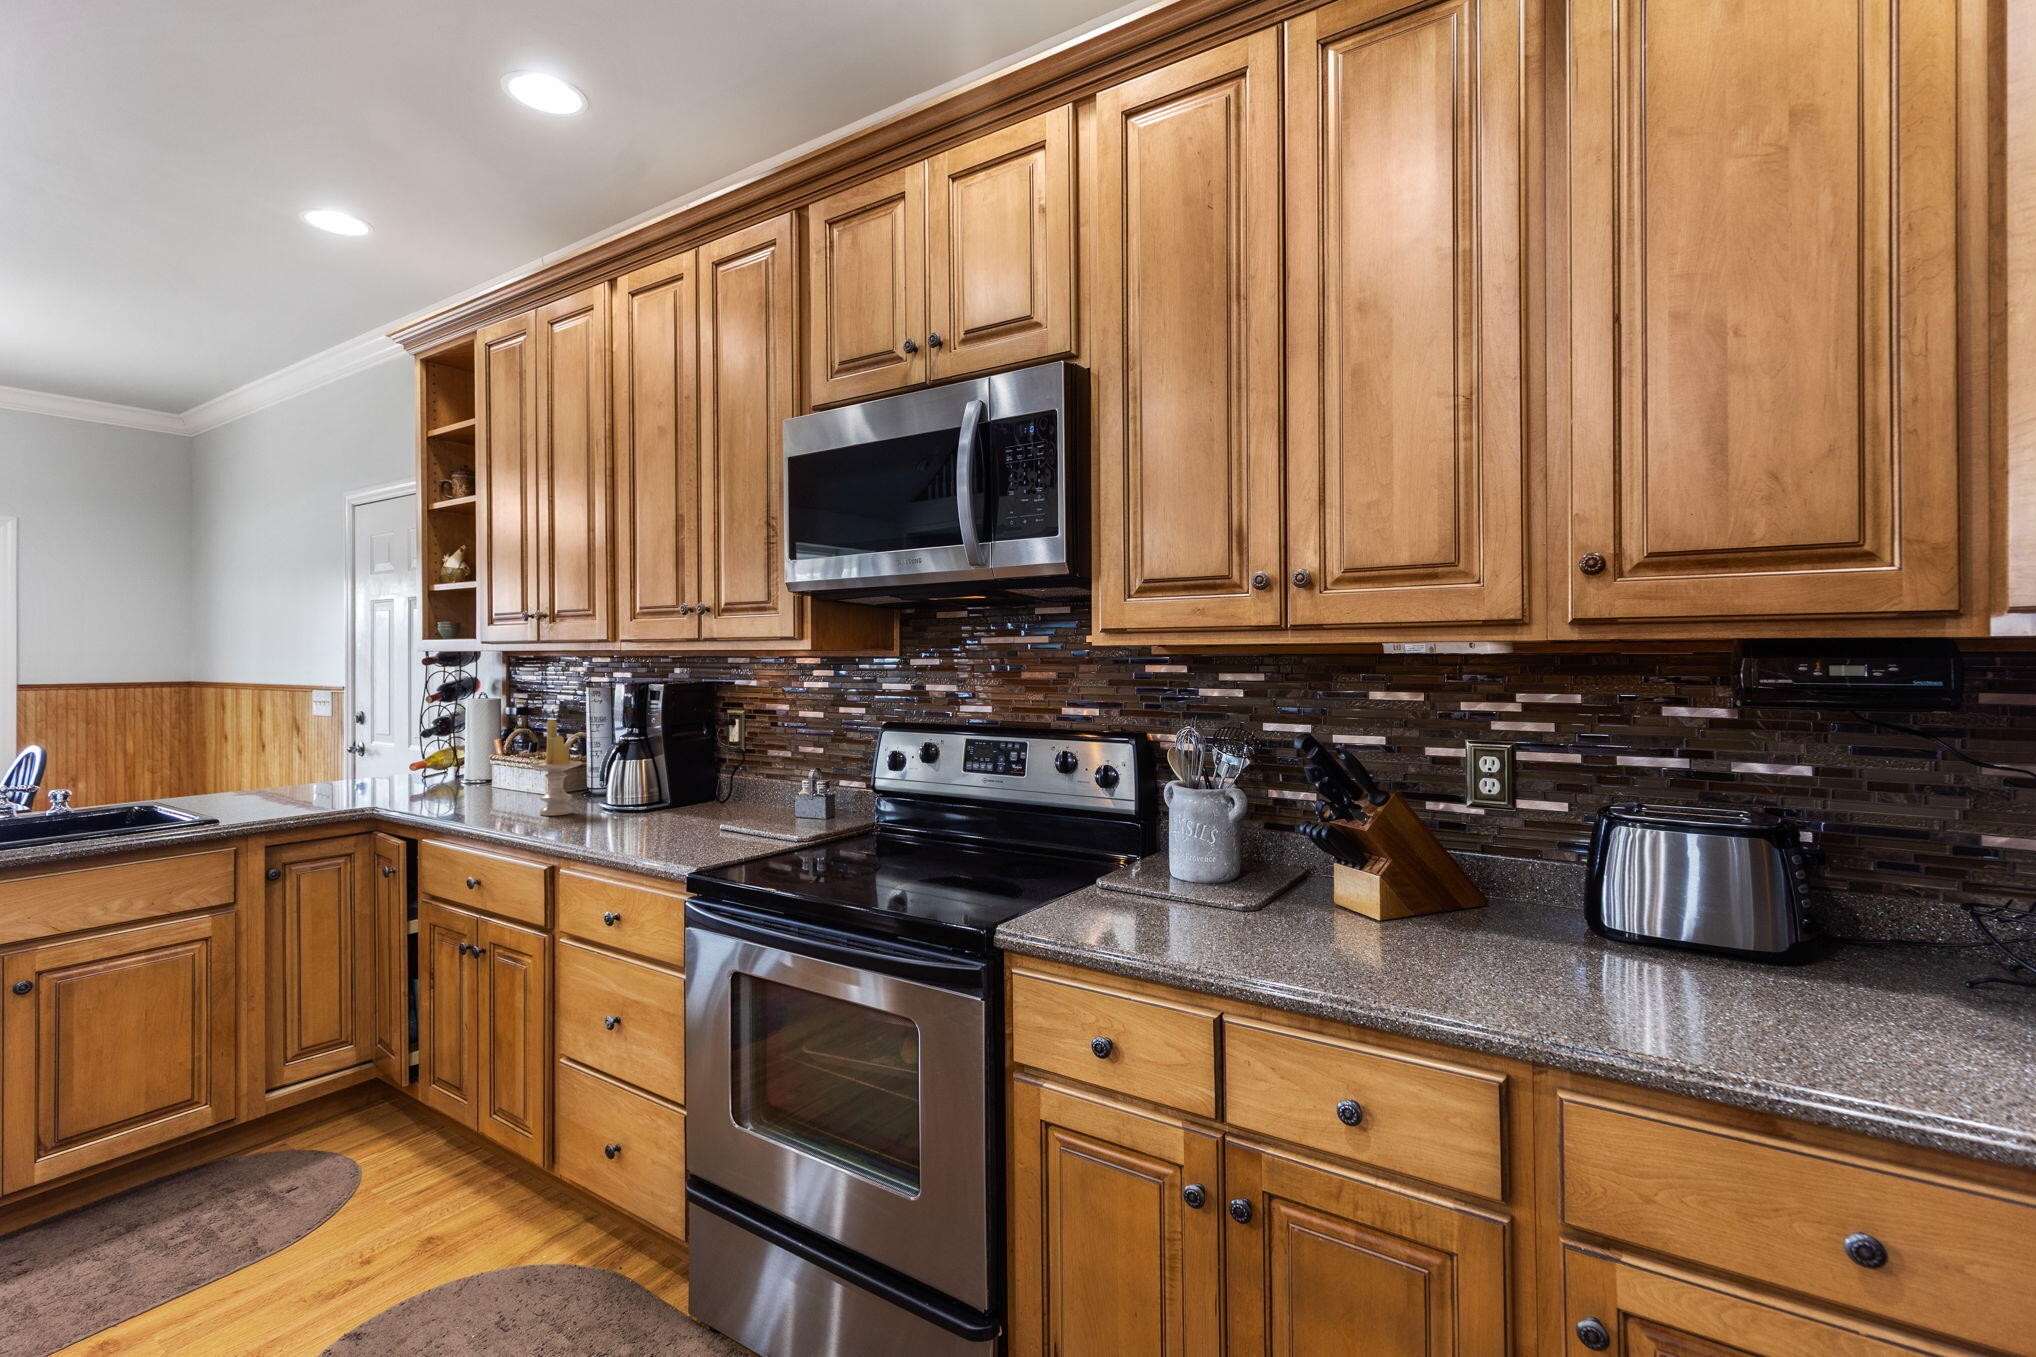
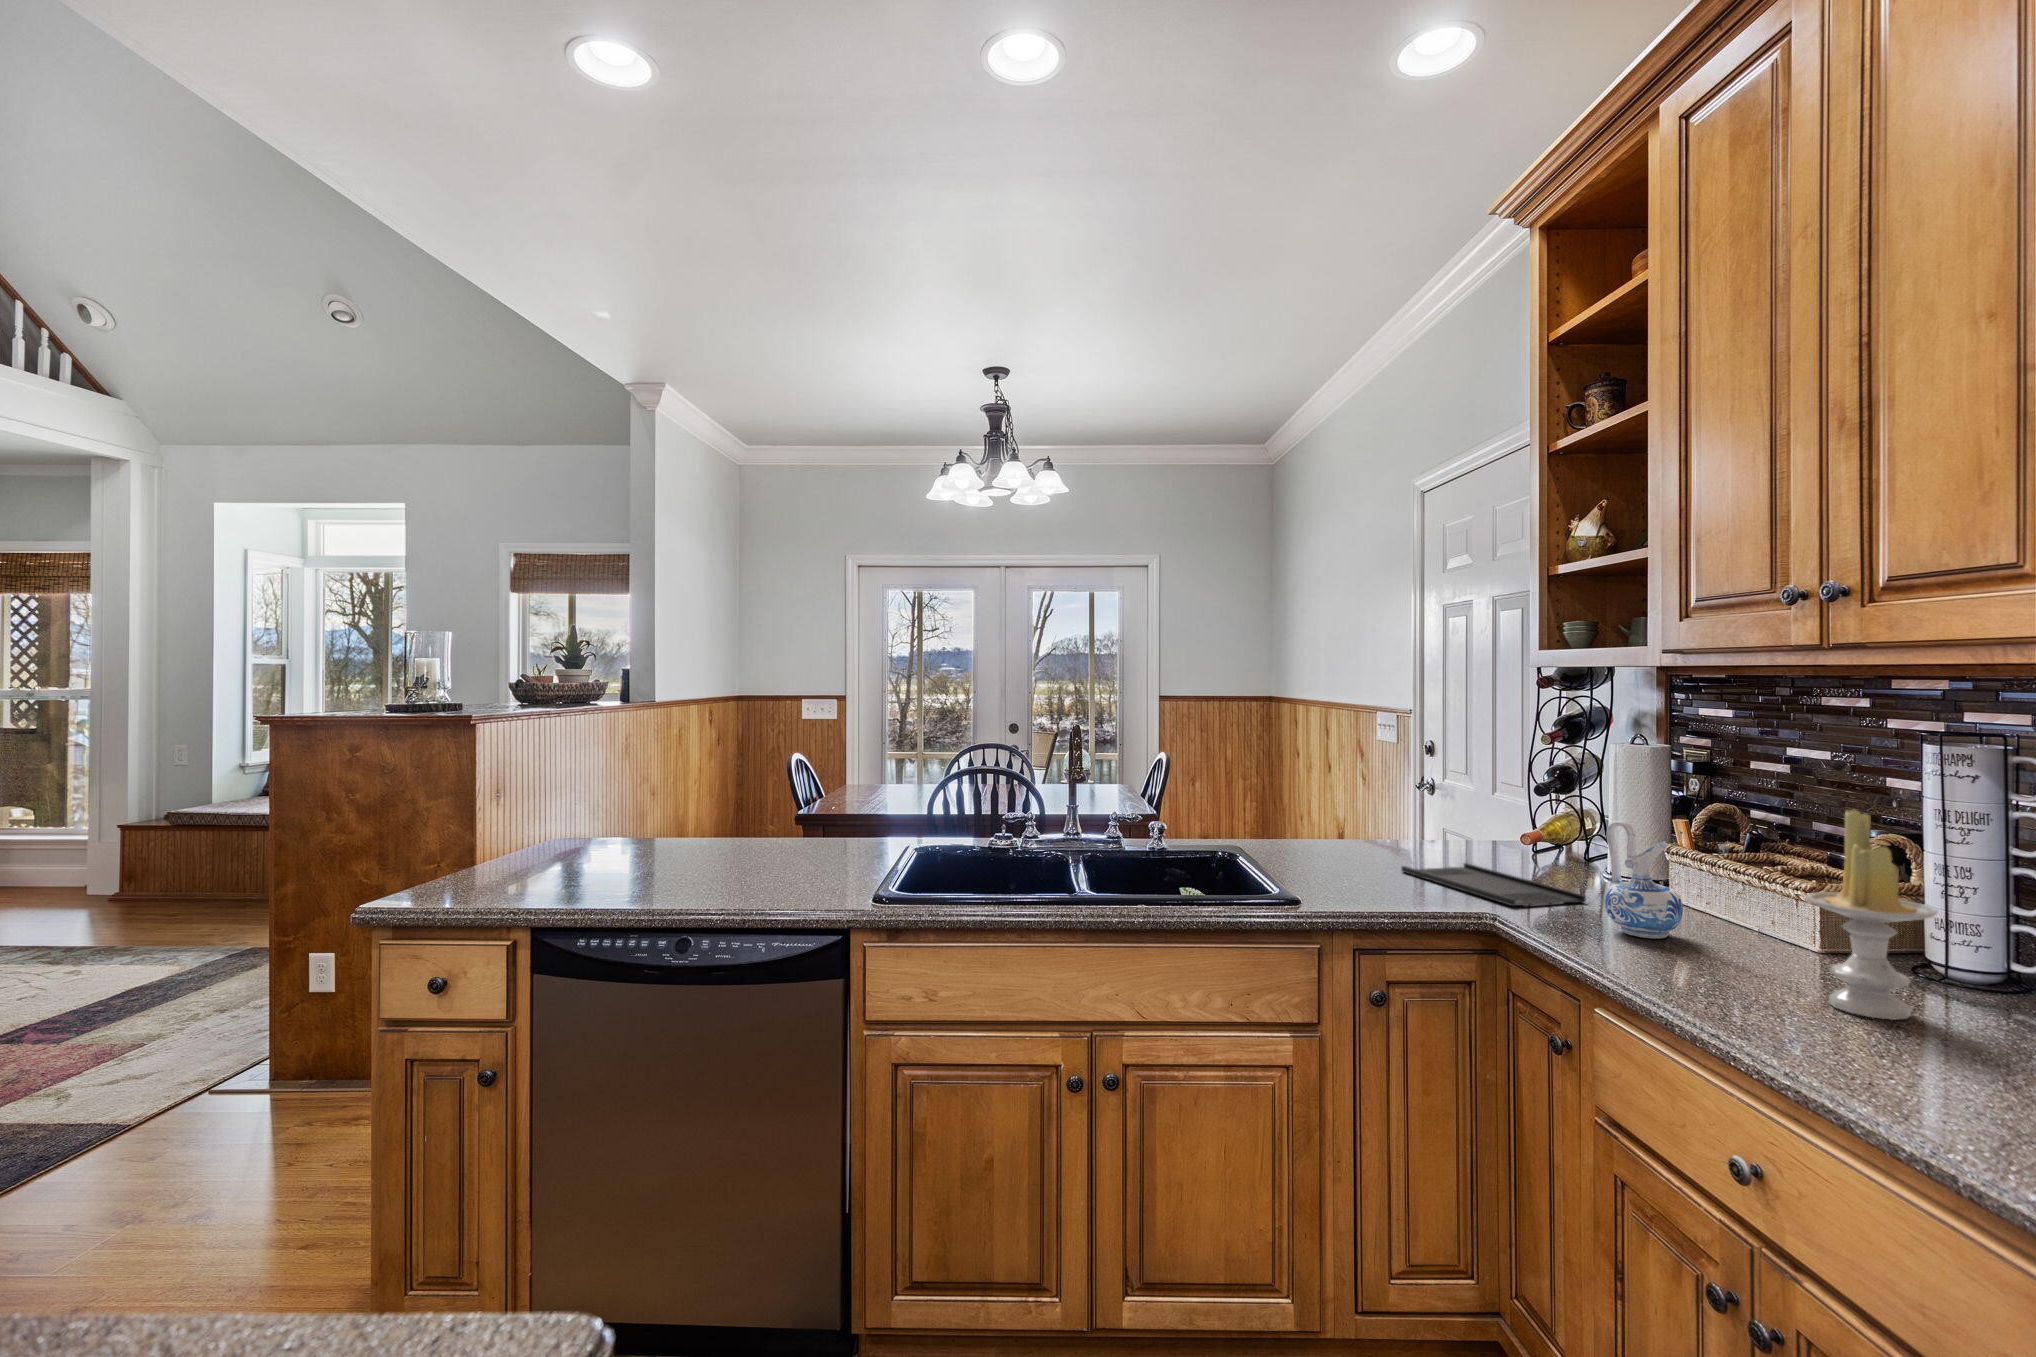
ceramic pitcher: none [444,741,488,805] -> present [1605,821,1683,938]
tray: none [312,787,442,803] -> present [1401,863,1586,906]

